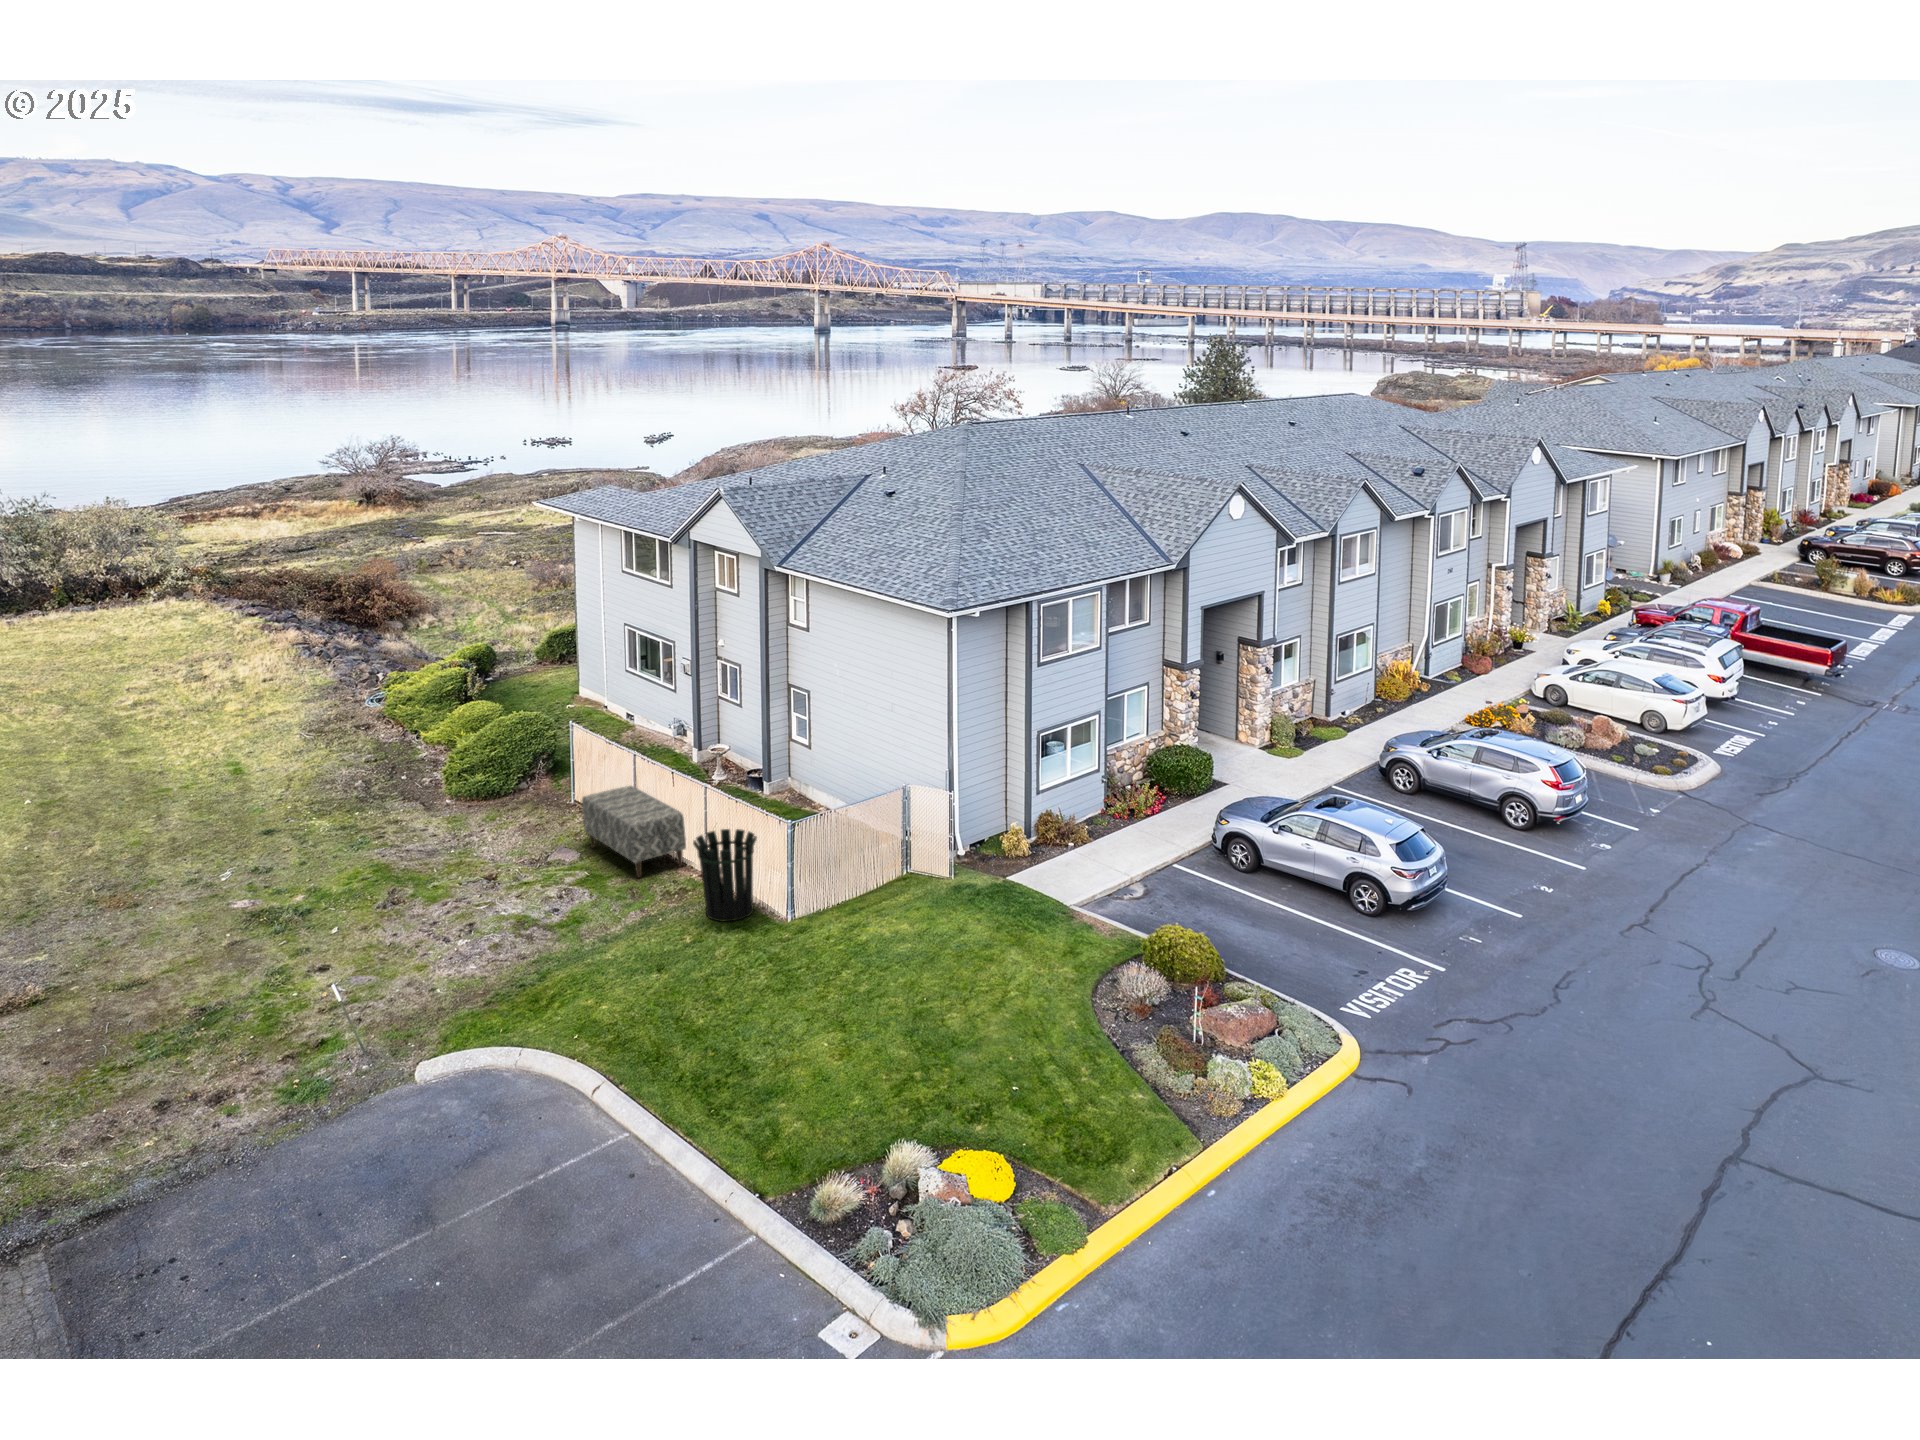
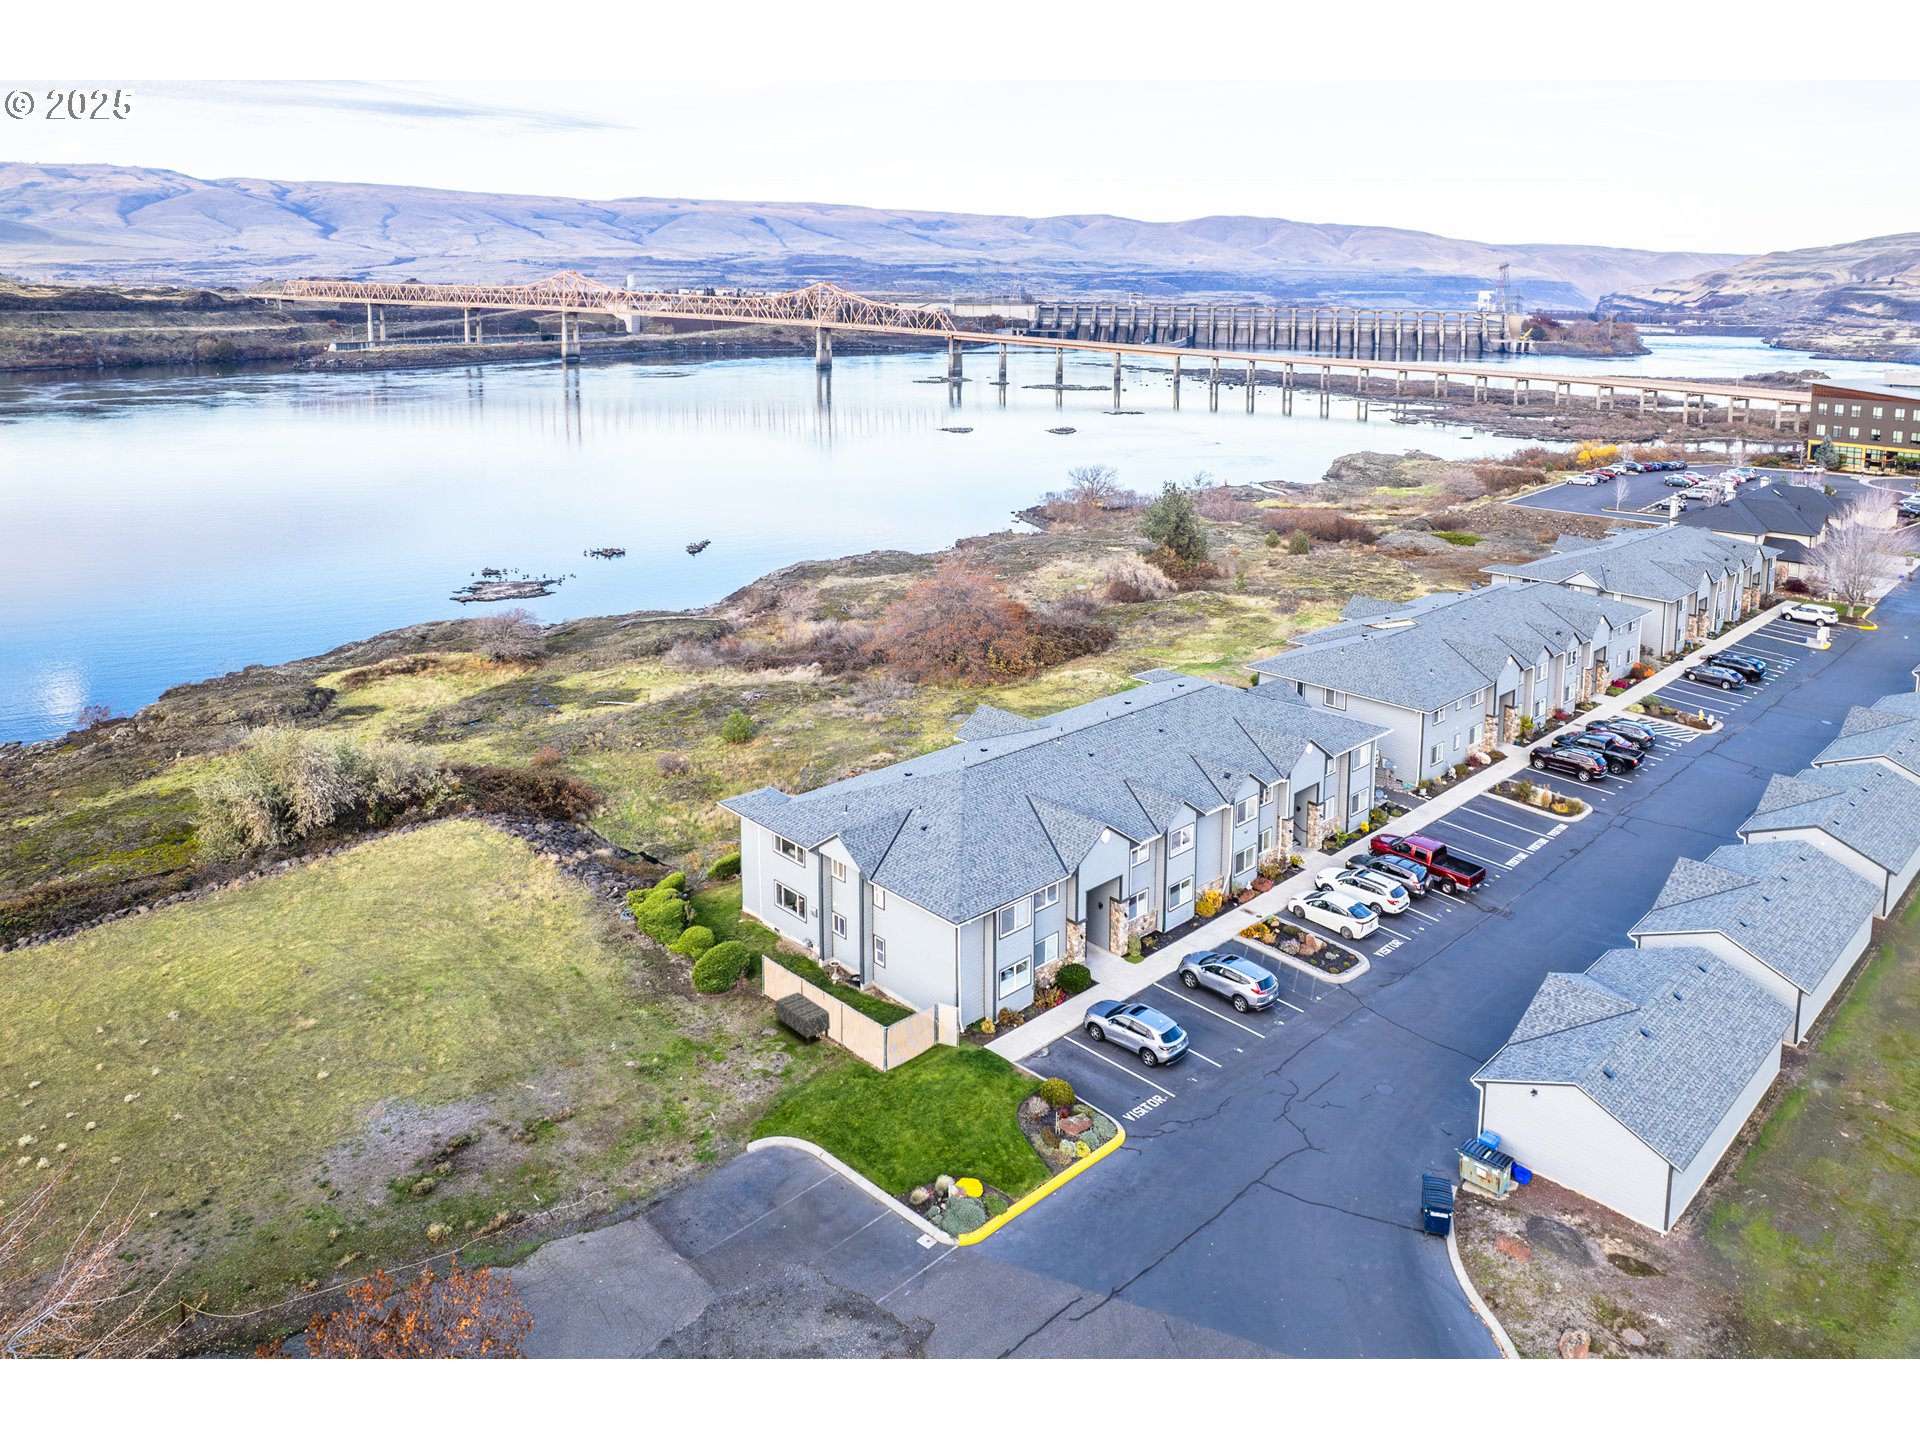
waste bin: present [693,829,757,922] -> none [840,1026,869,1071]

